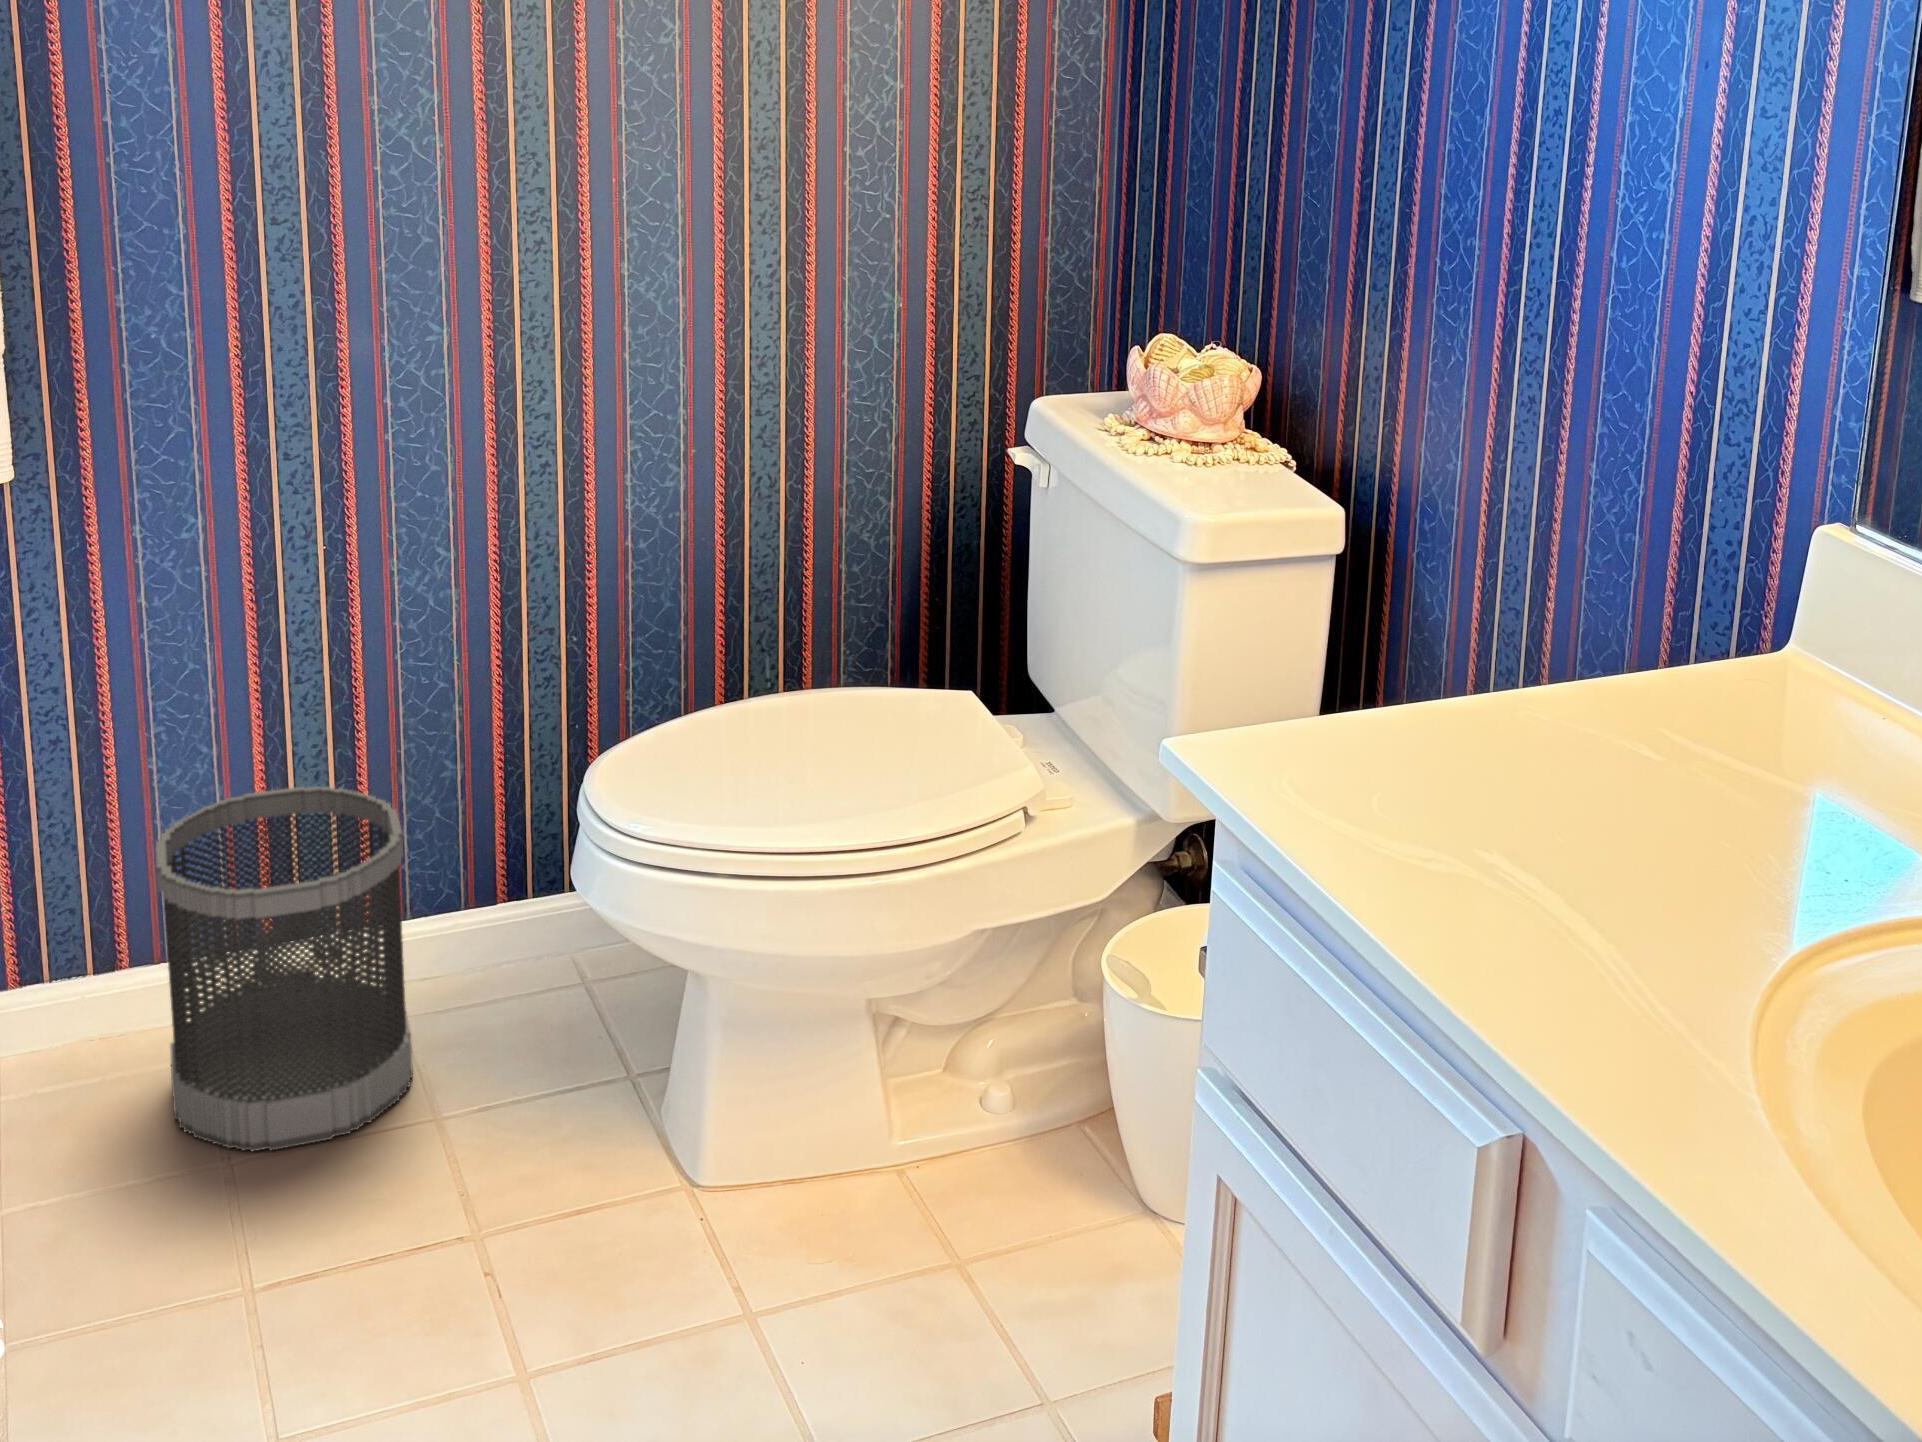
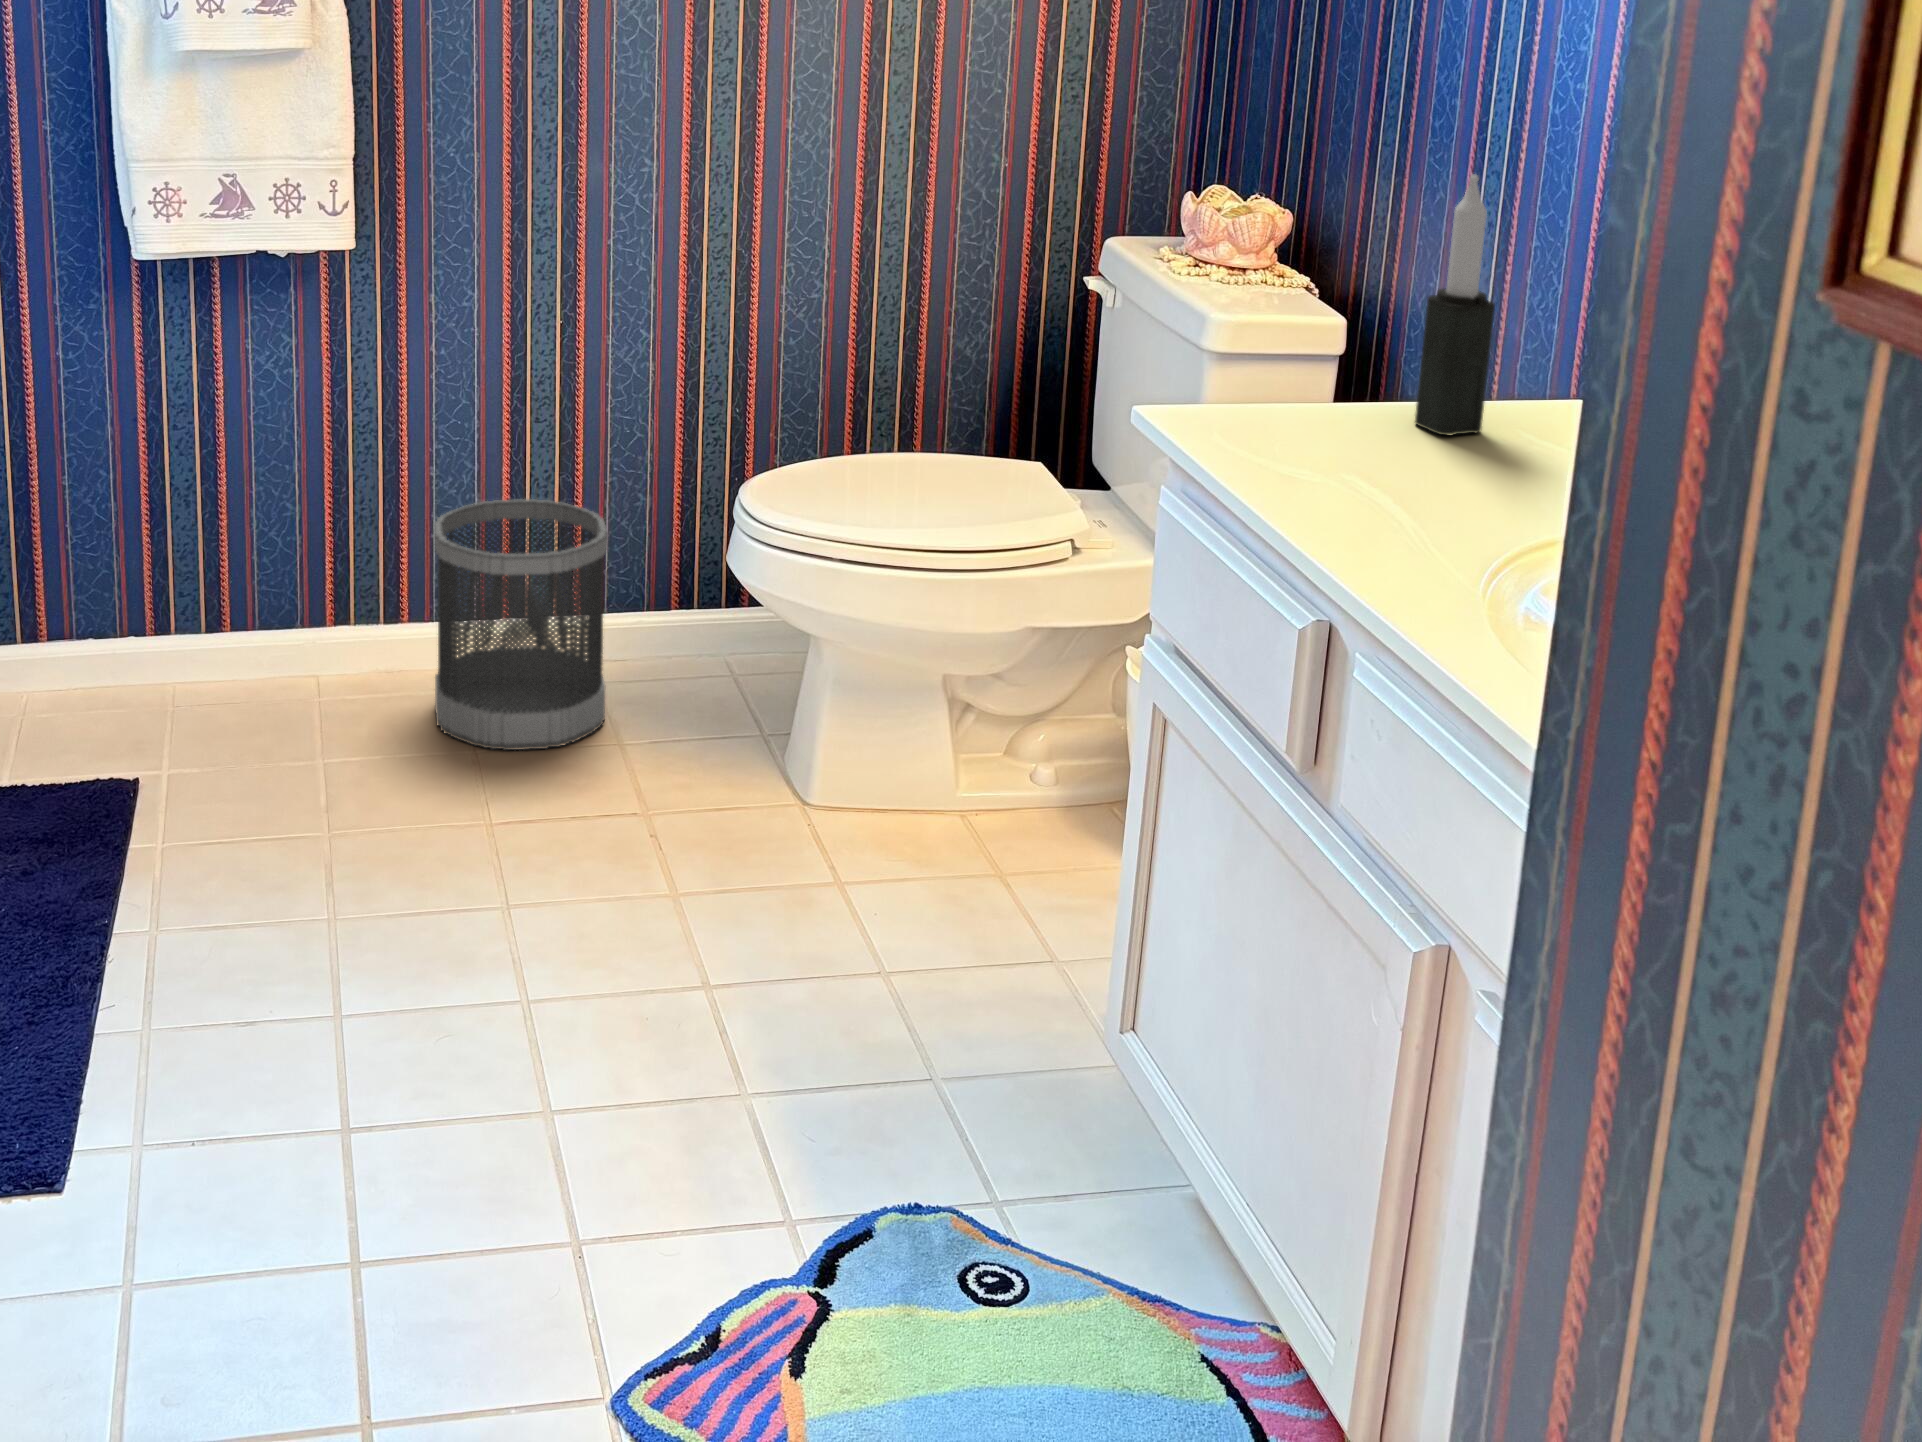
candle: none [1541,392,1649,759] -> present [1415,175,1495,435]

